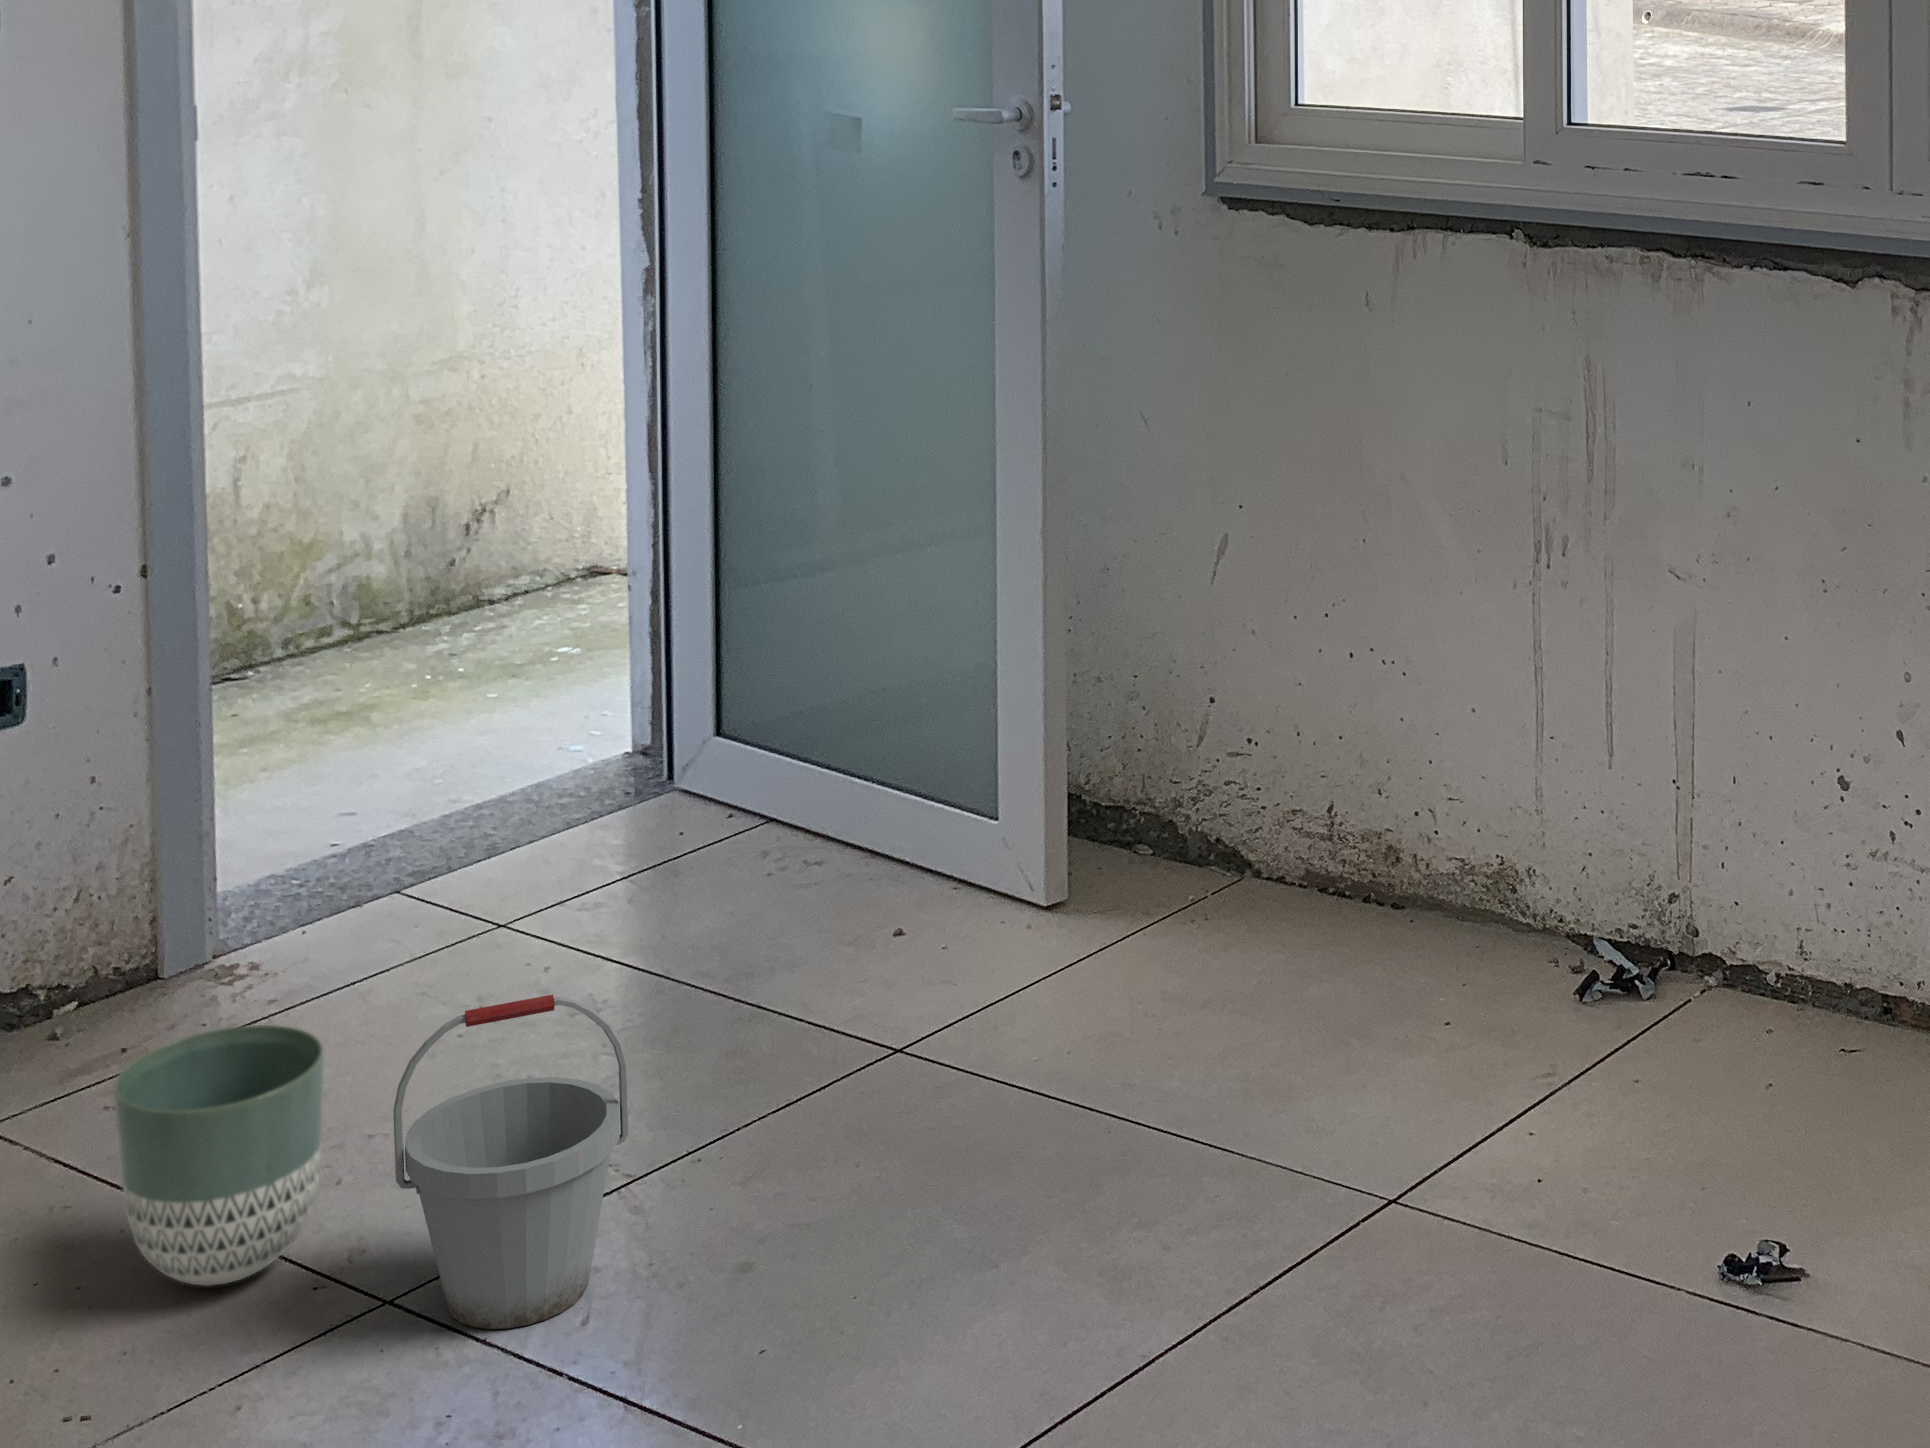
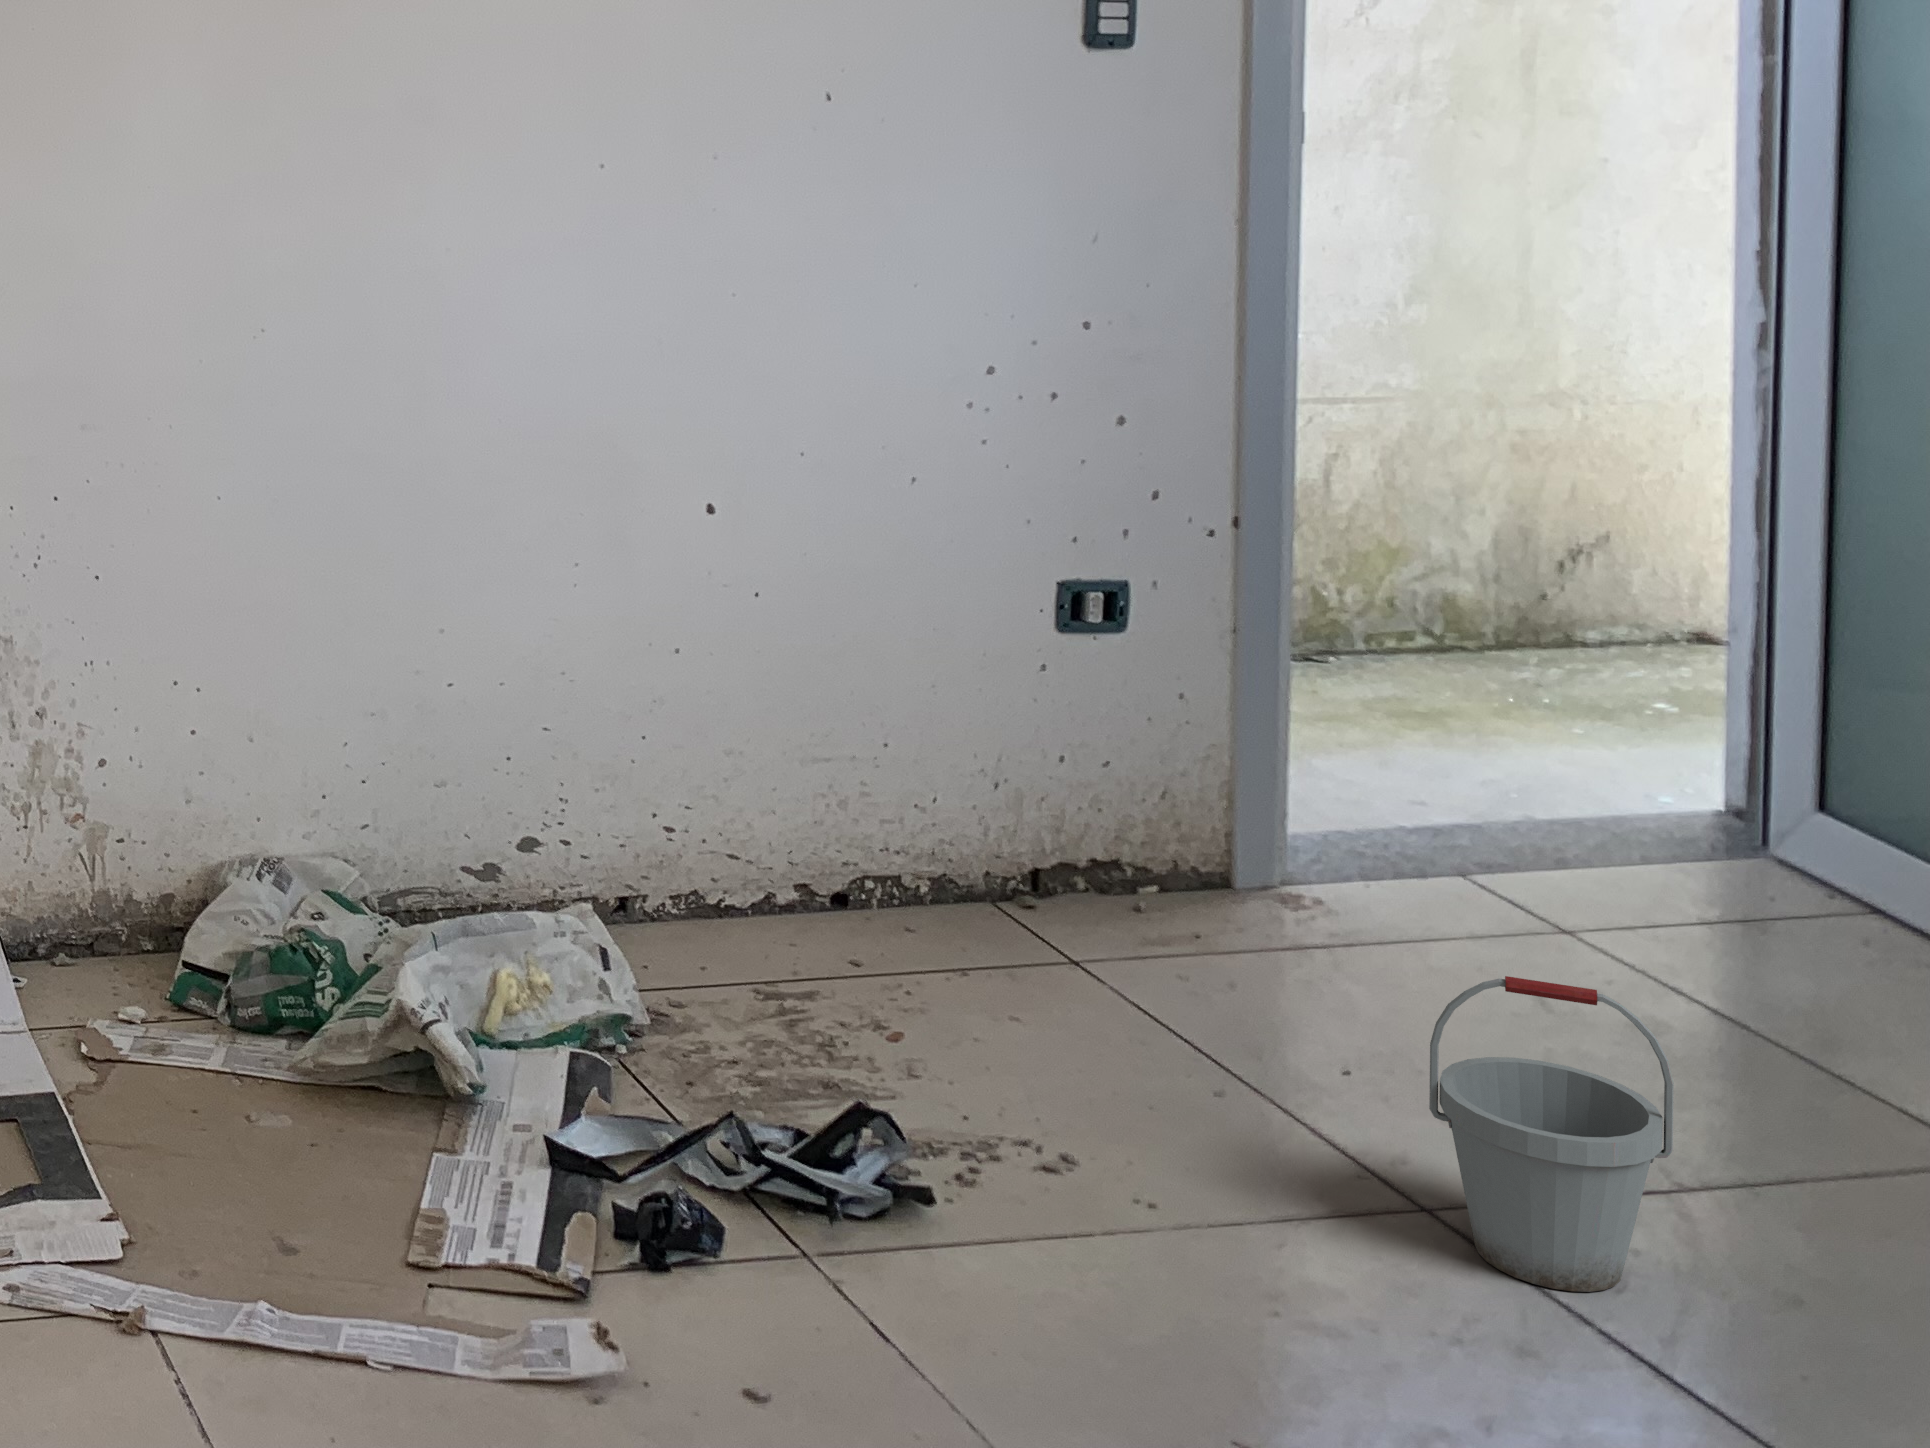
planter: present [114,1025,324,1286] -> none [1181,927,1369,1150]

